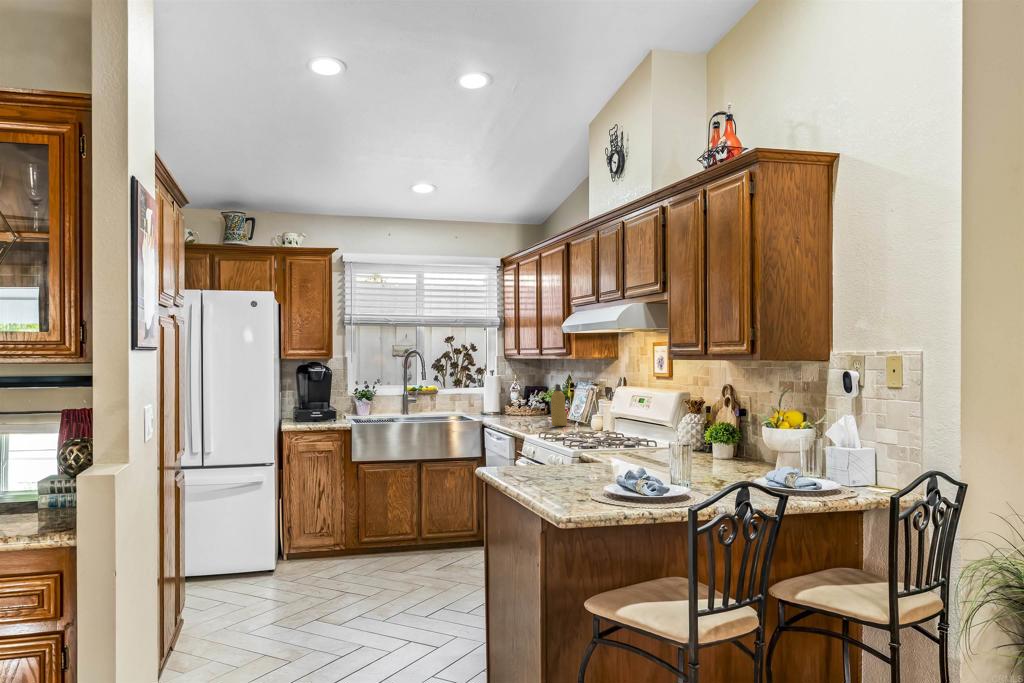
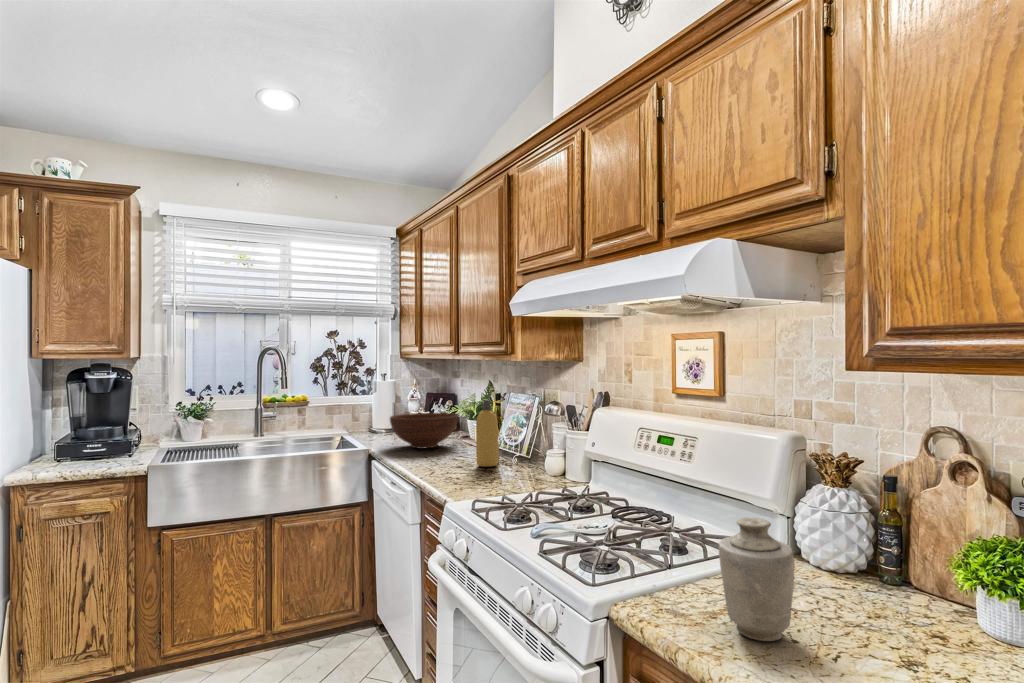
fruit bowl: none [496,398,544,421] -> present [390,413,458,449]
vase: none [617,414,642,454] -> present [719,518,795,641]

